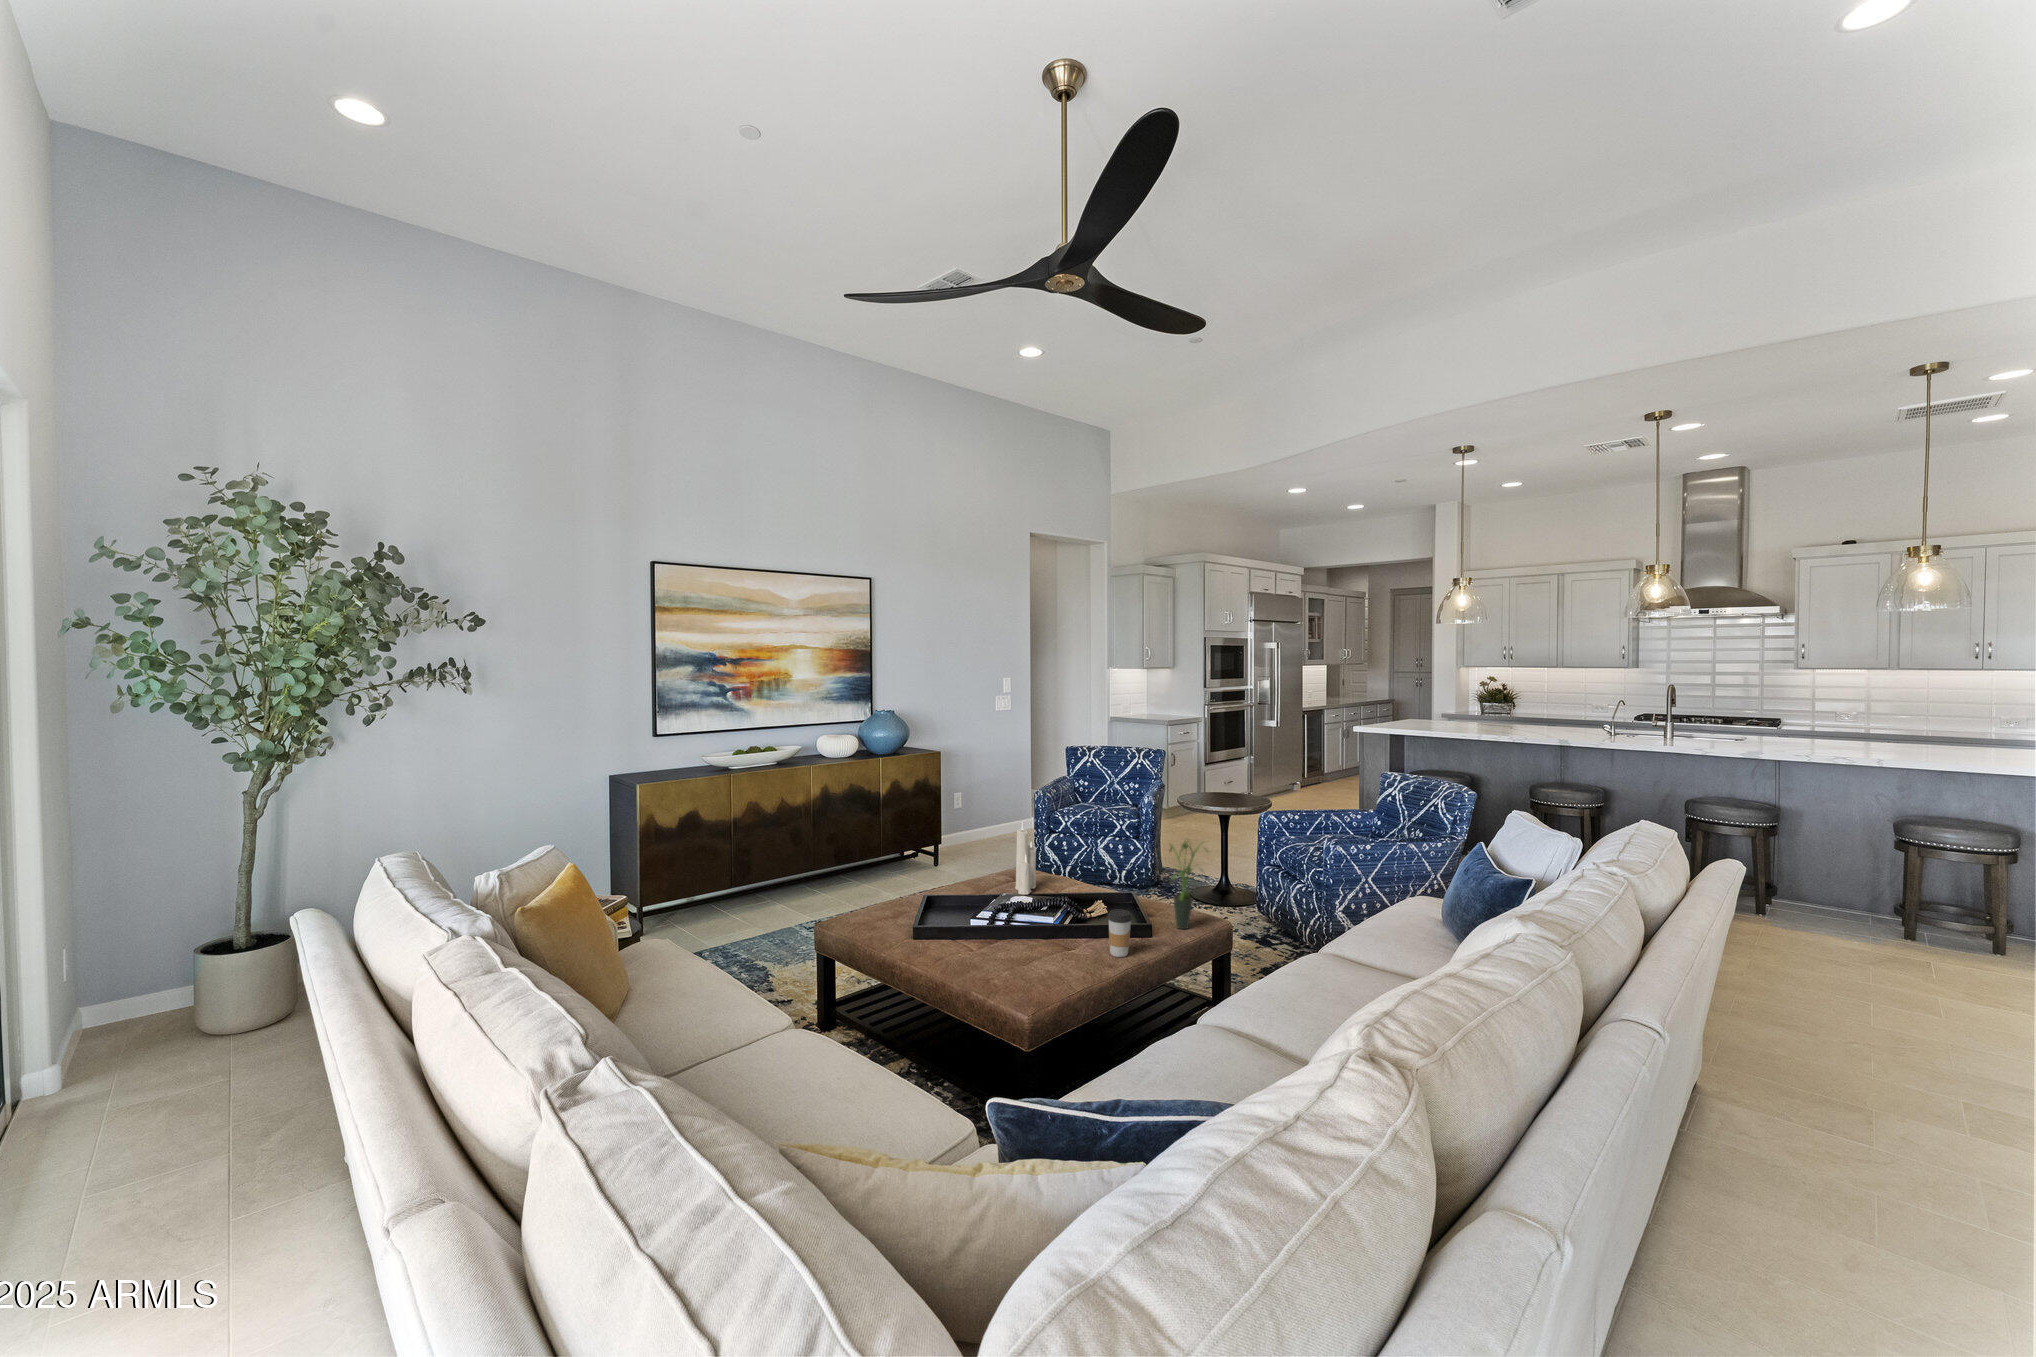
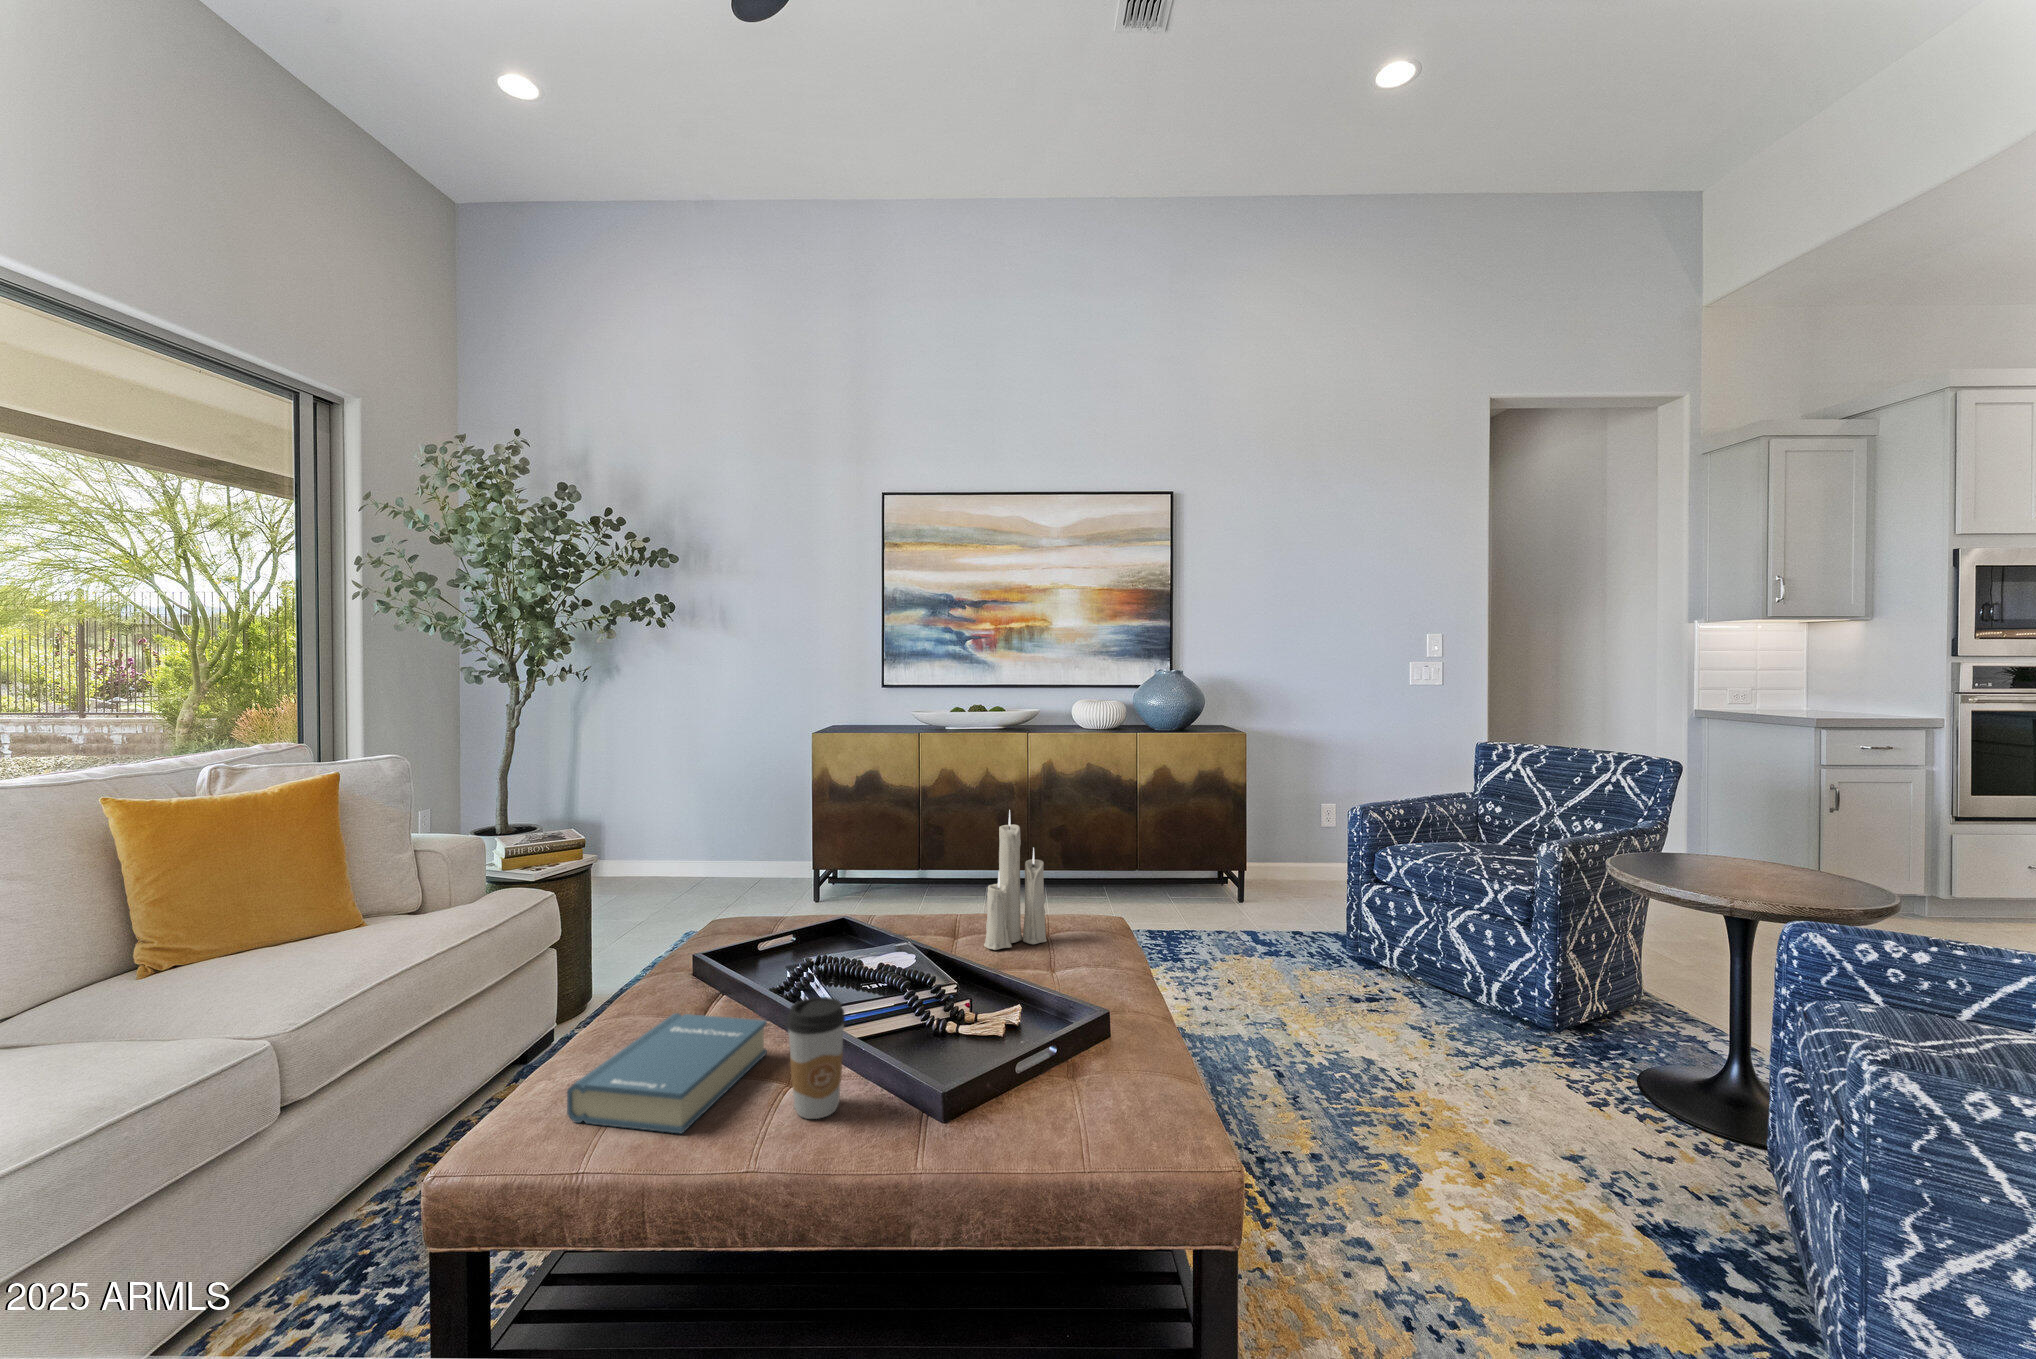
potted plant: present [1169,841,1198,929] -> none [1066,870,1169,1115]
hardback book: none [1019,933,1104,983] -> present [567,1013,767,1133]

